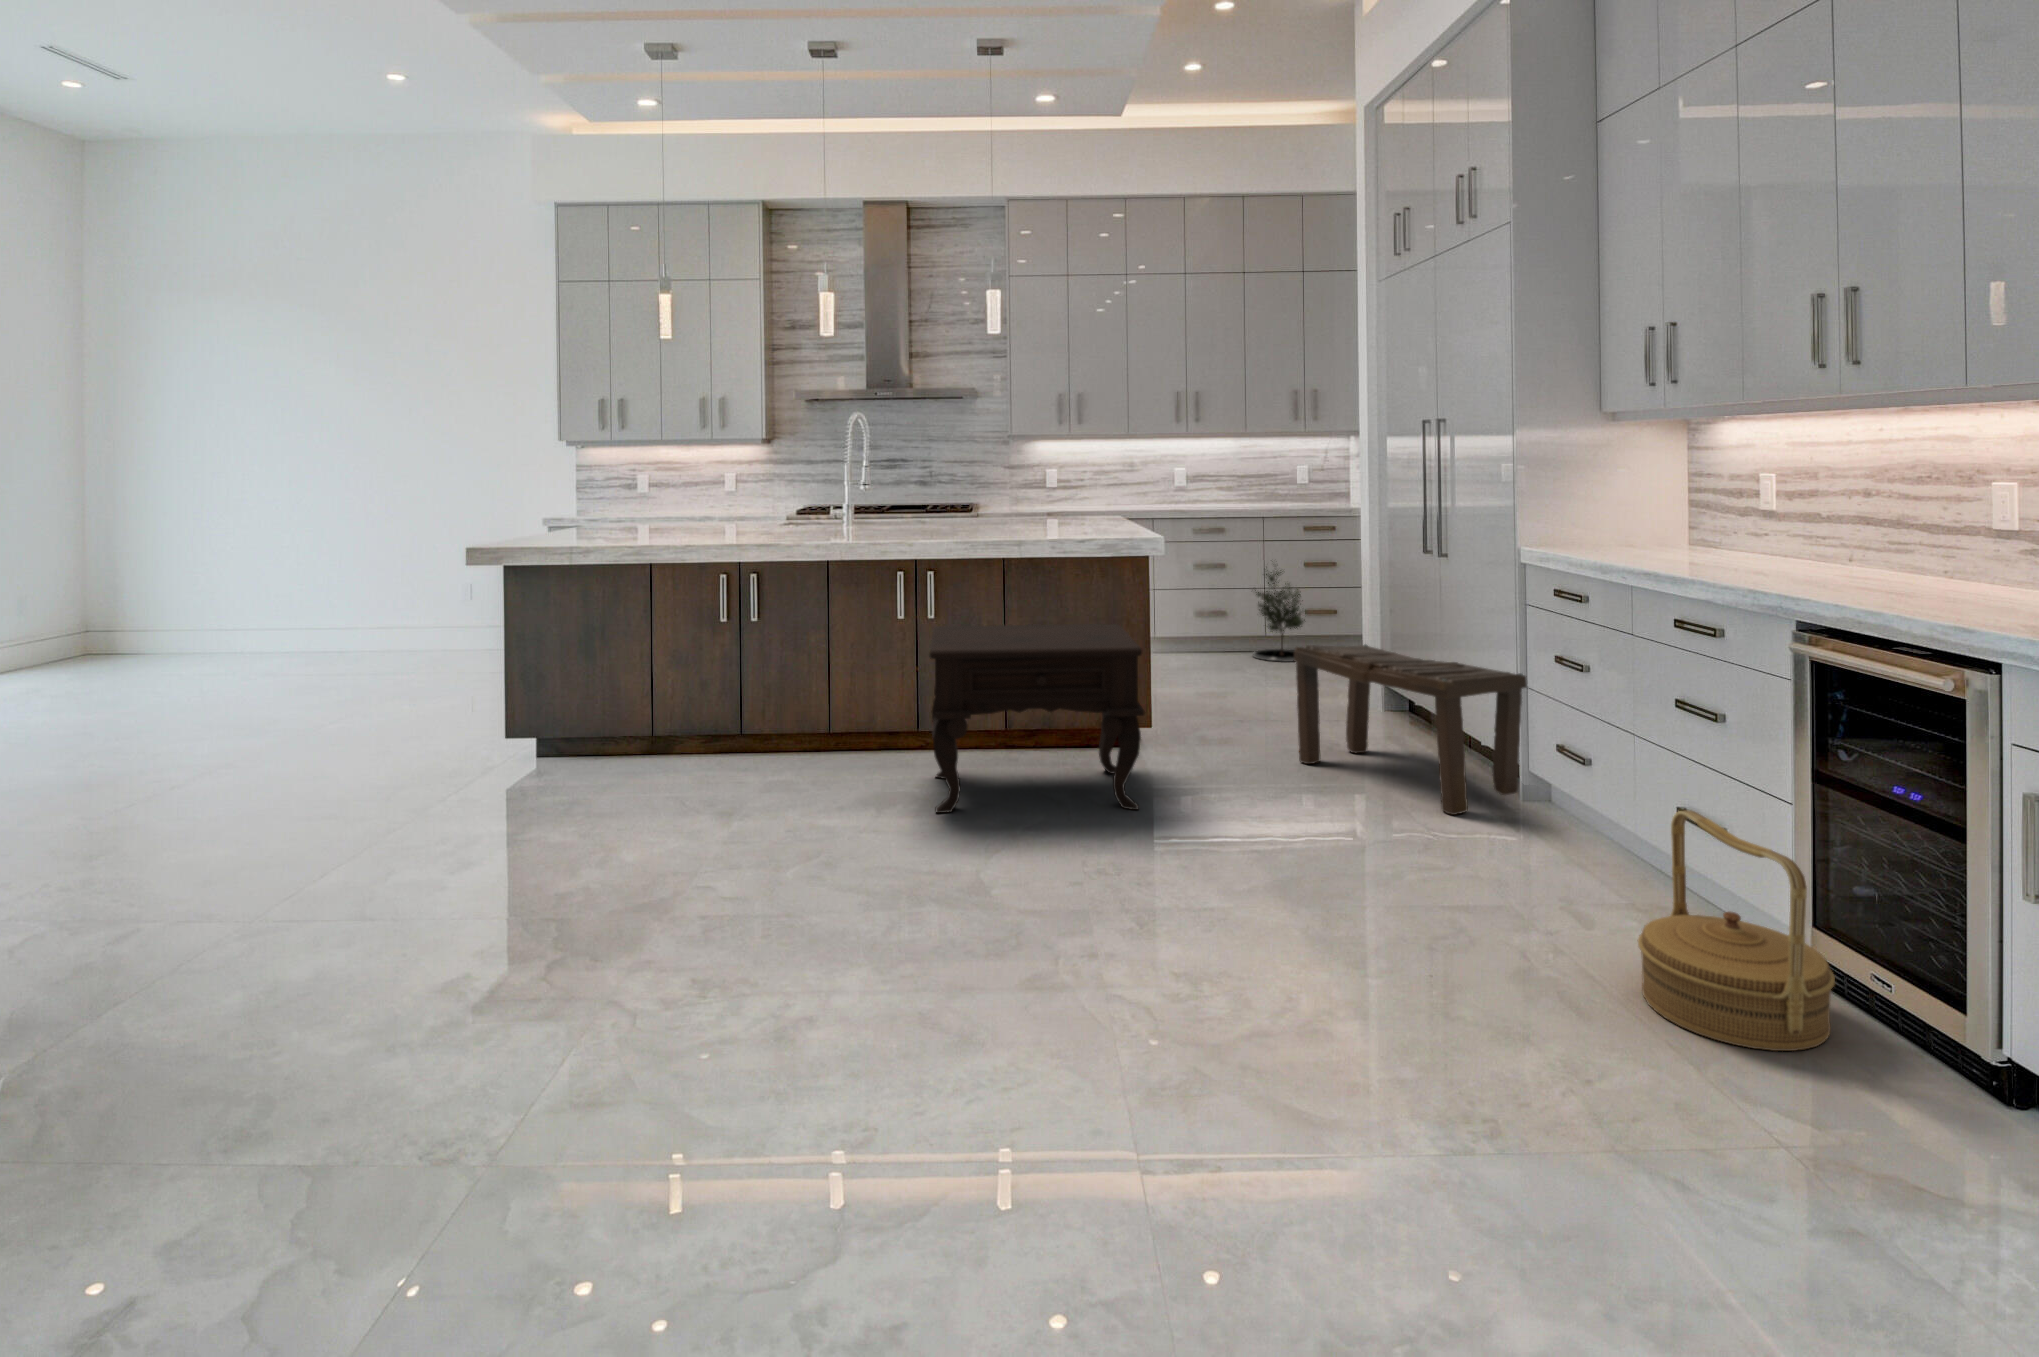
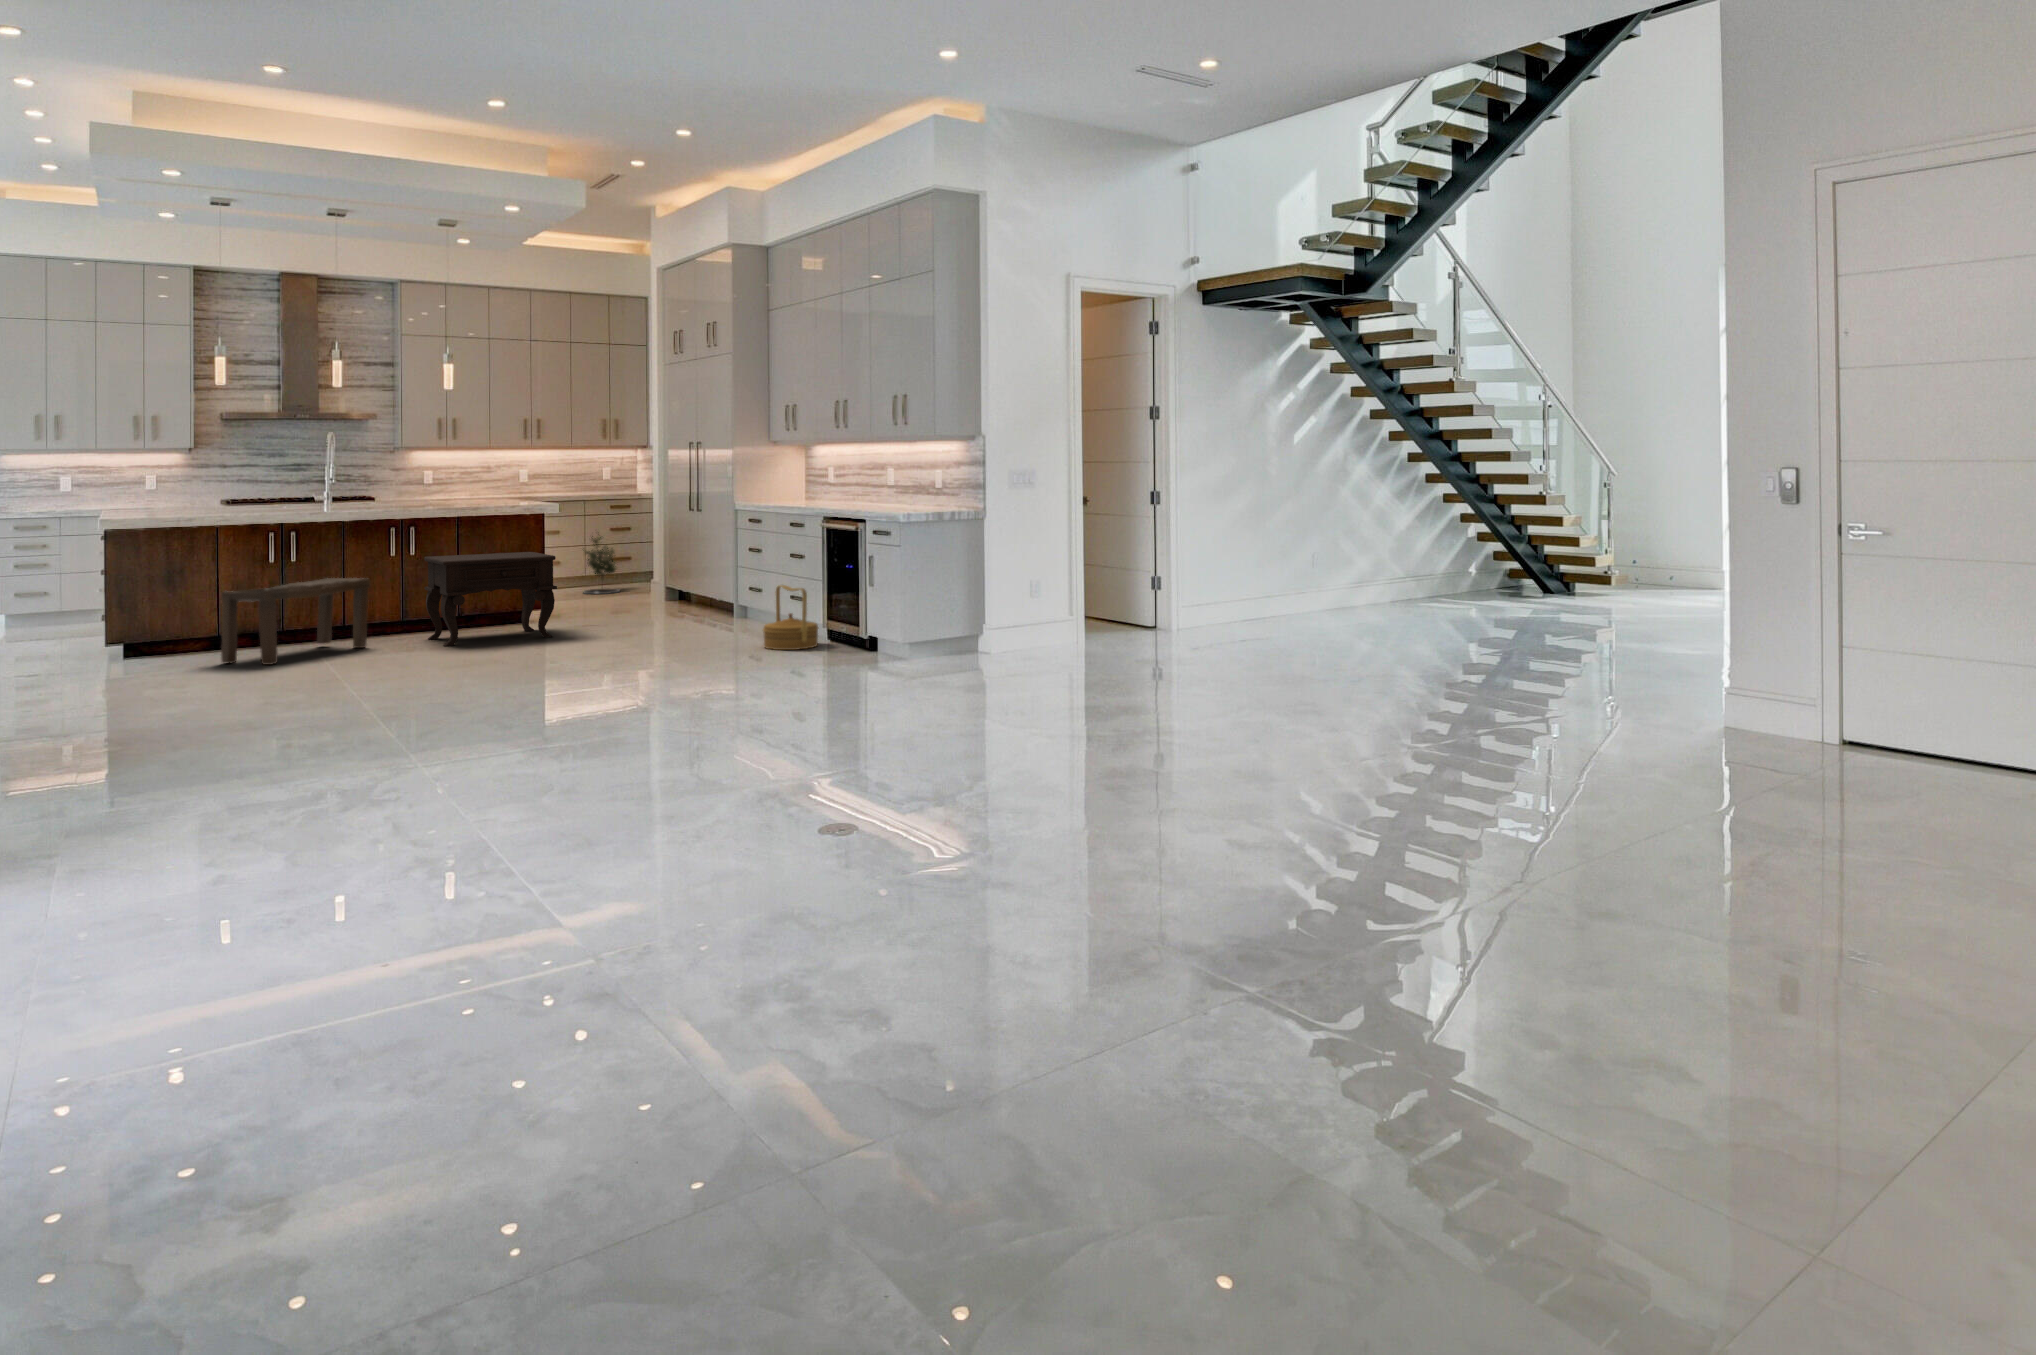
bench: present [1293,644,1527,815] -> present [221,578,370,665]

